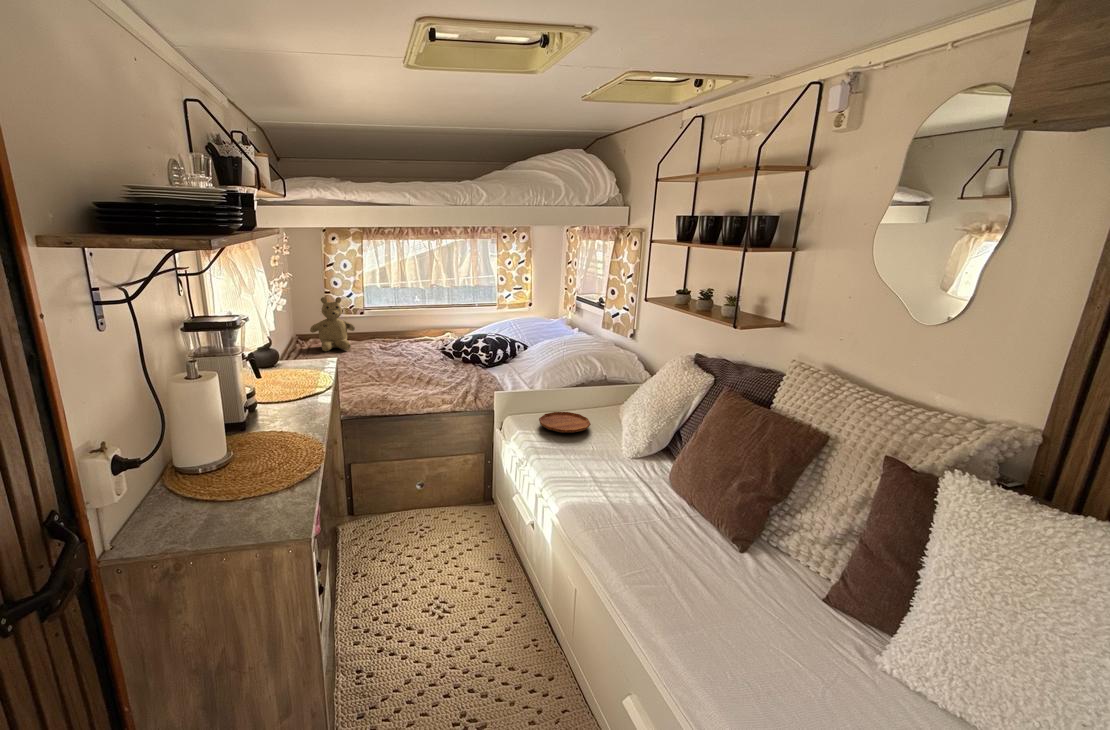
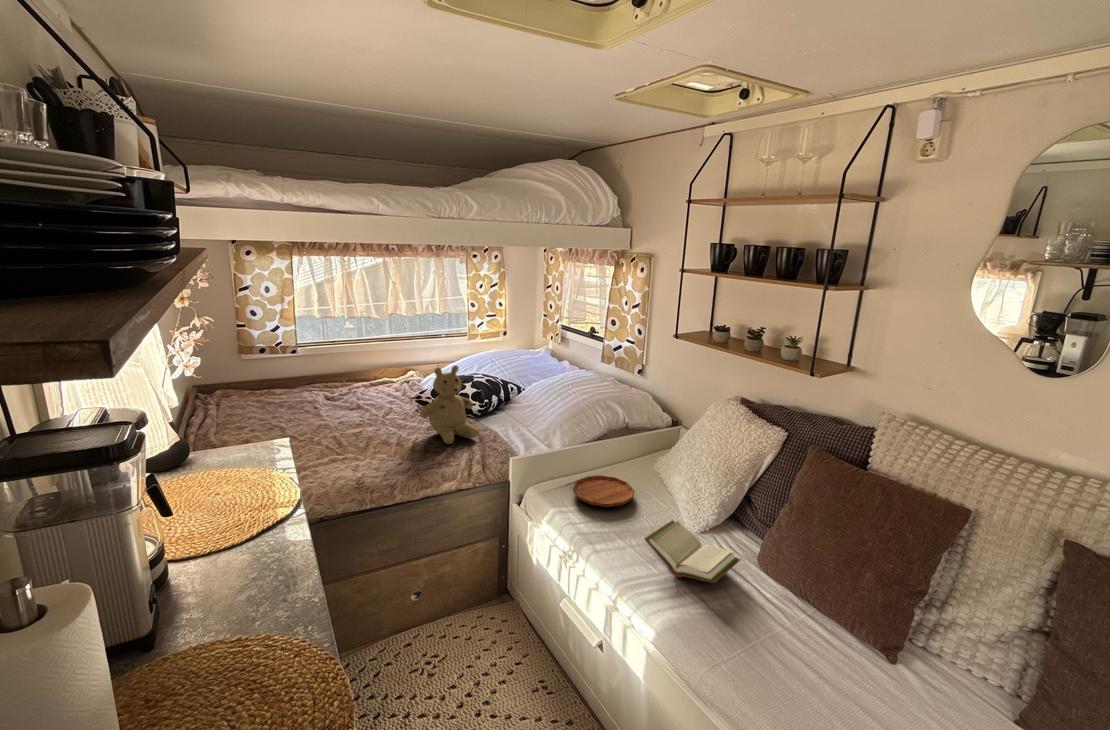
teddy bear: present [310,297,355,351] -> present [420,365,478,444]
book: none [575,442,651,483] -> present [644,520,741,583]

